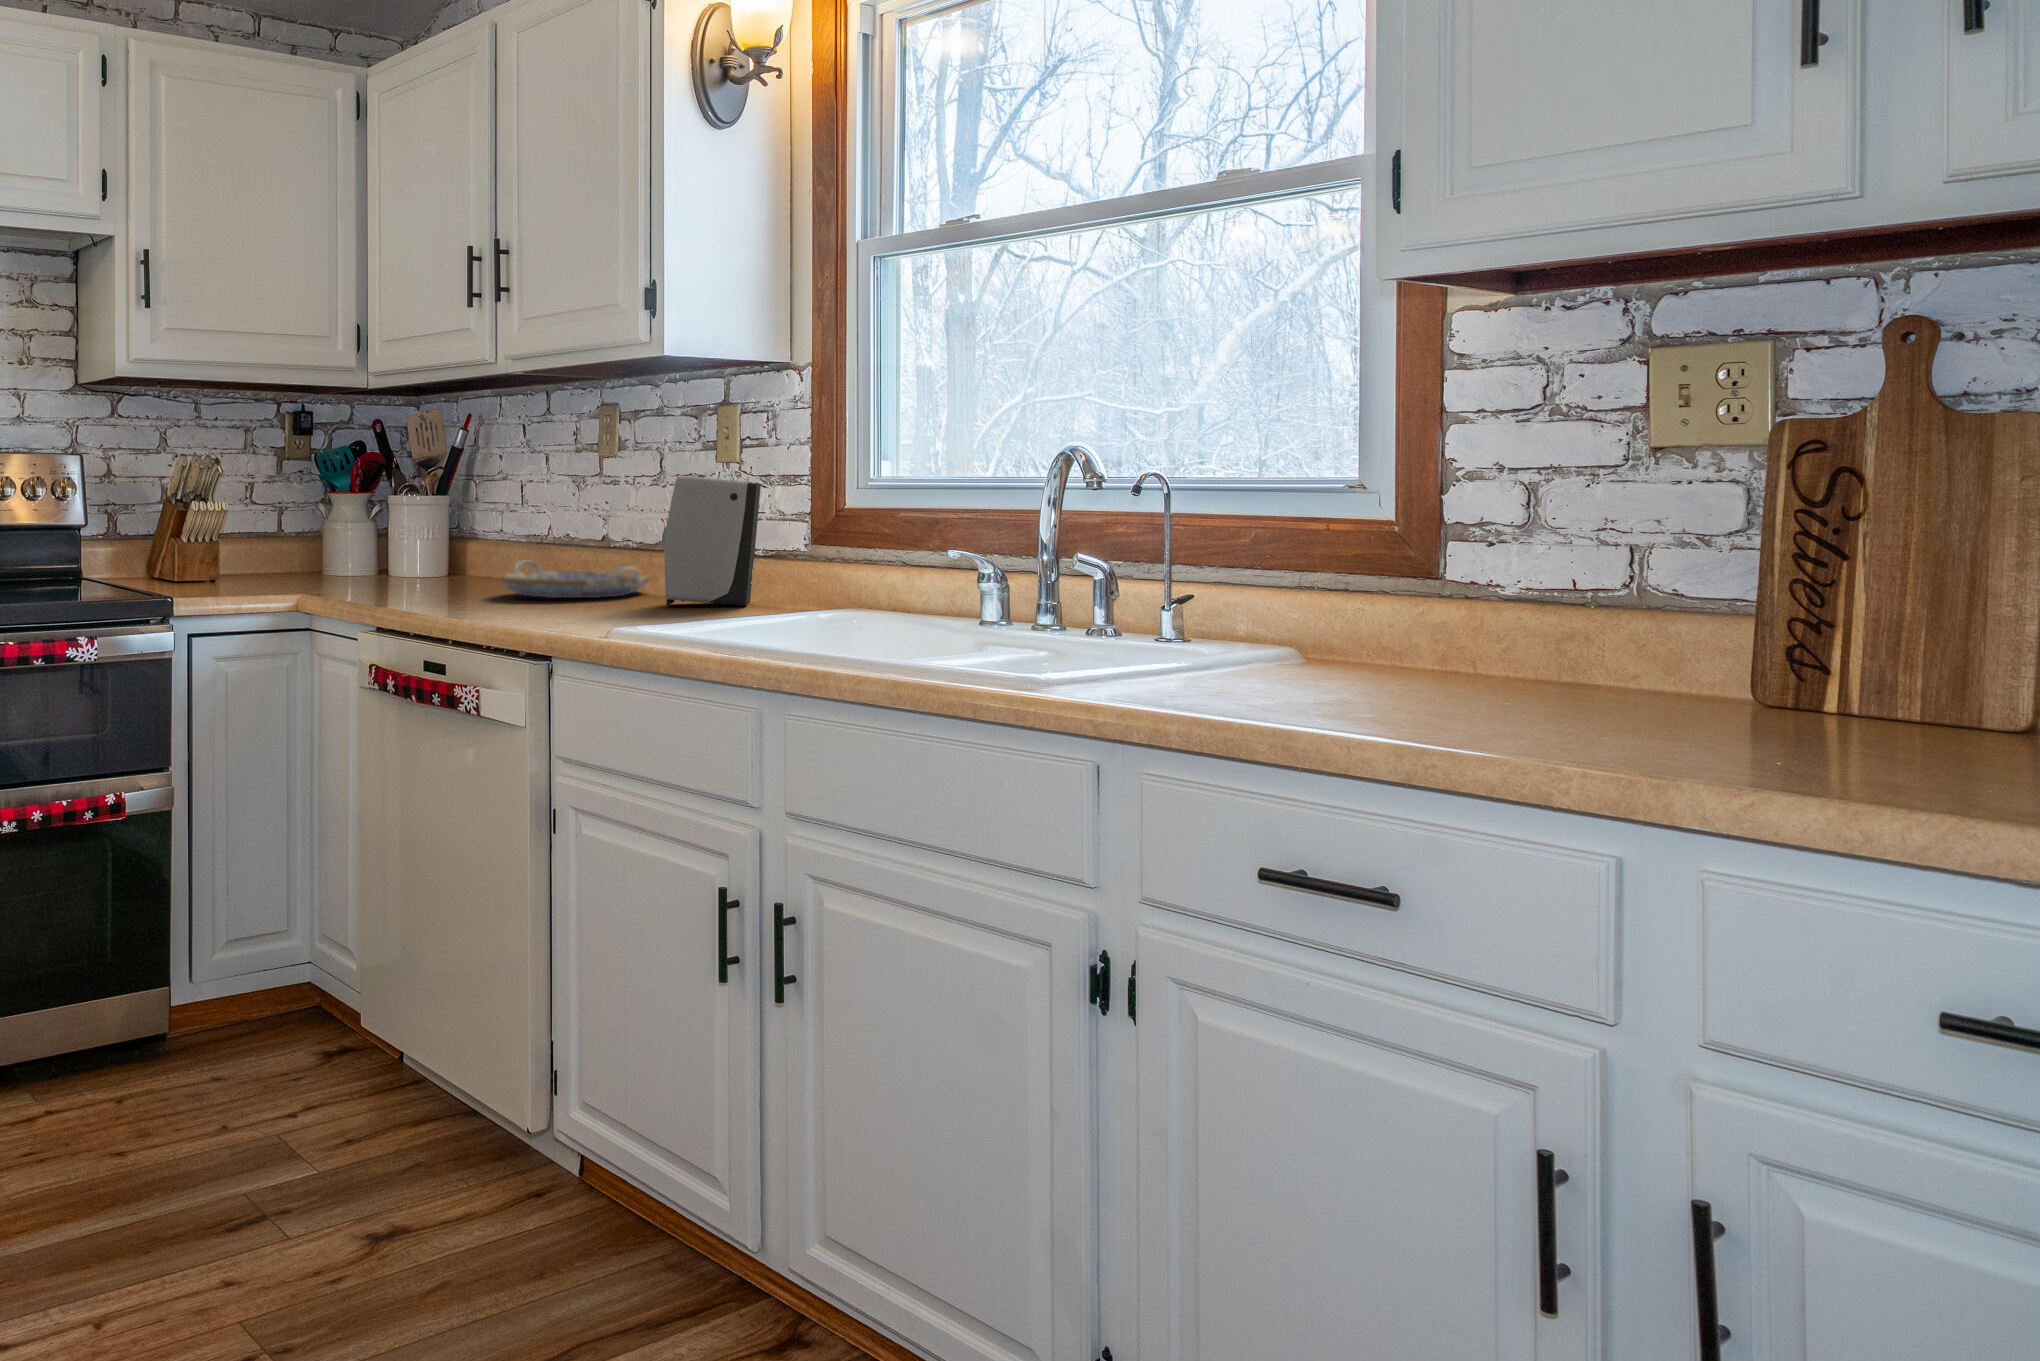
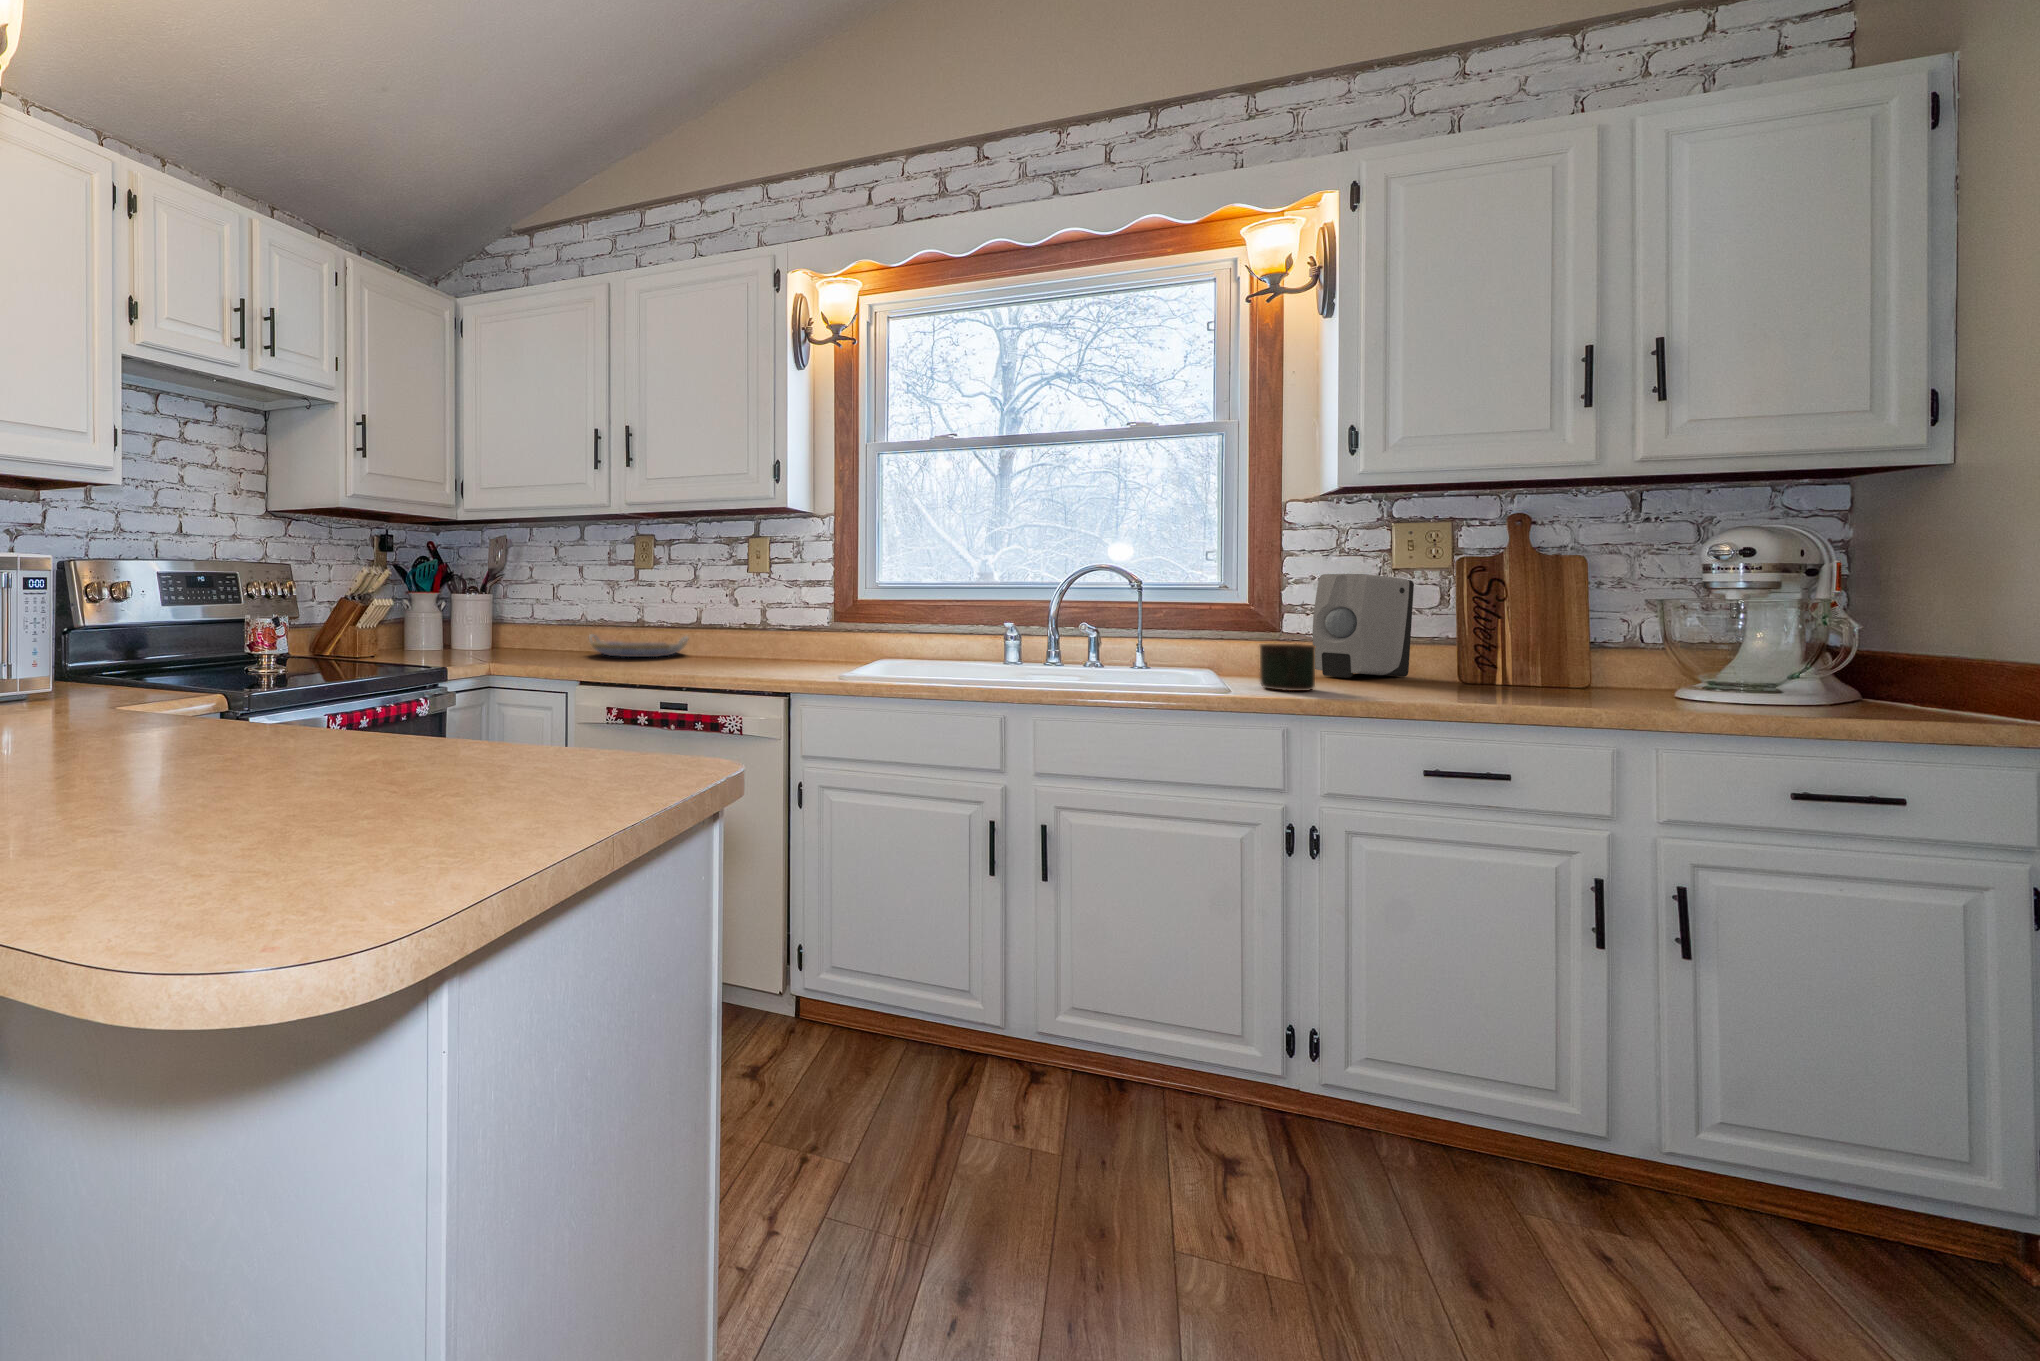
soap dispenser: present [662,476,761,606] -> present [1312,574,1414,678]
mug: none [1164,601,1266,697] -> present [1260,644,1315,691]

